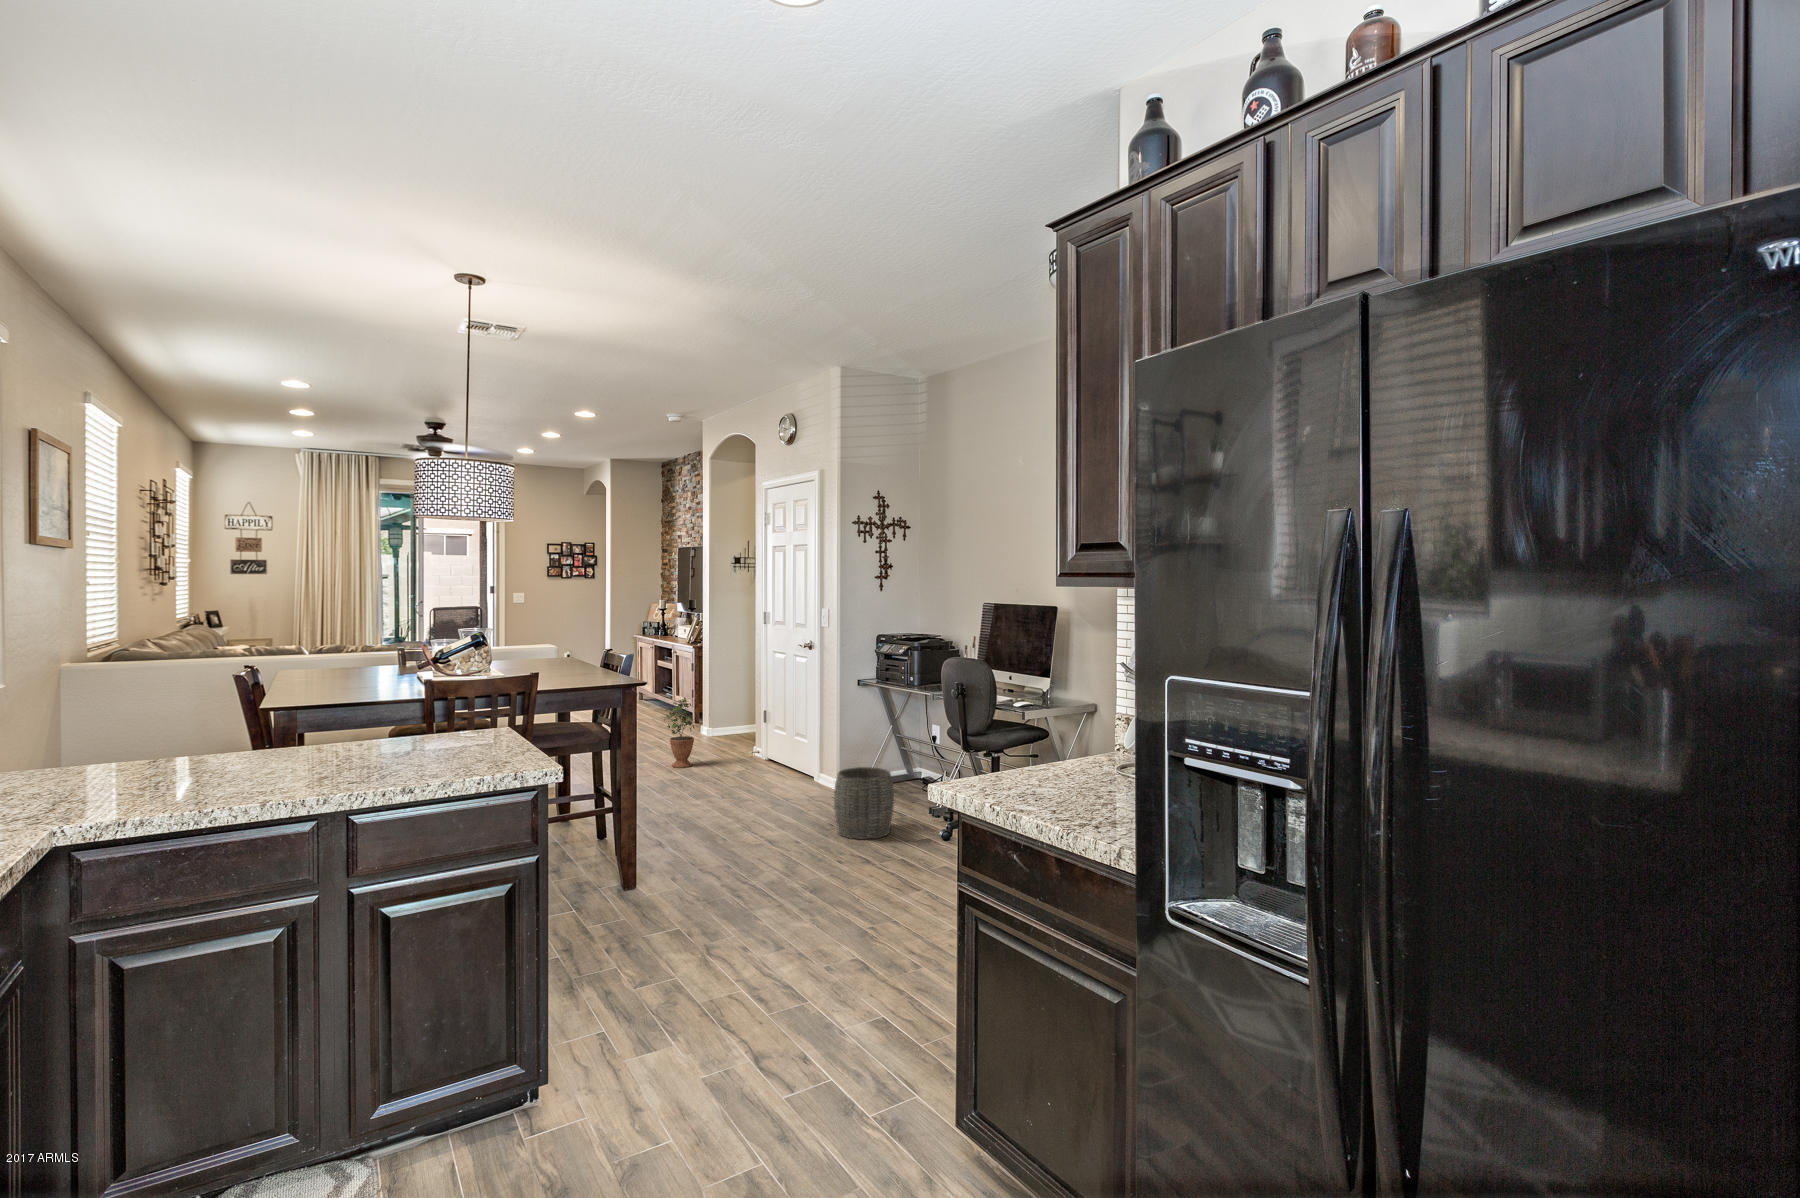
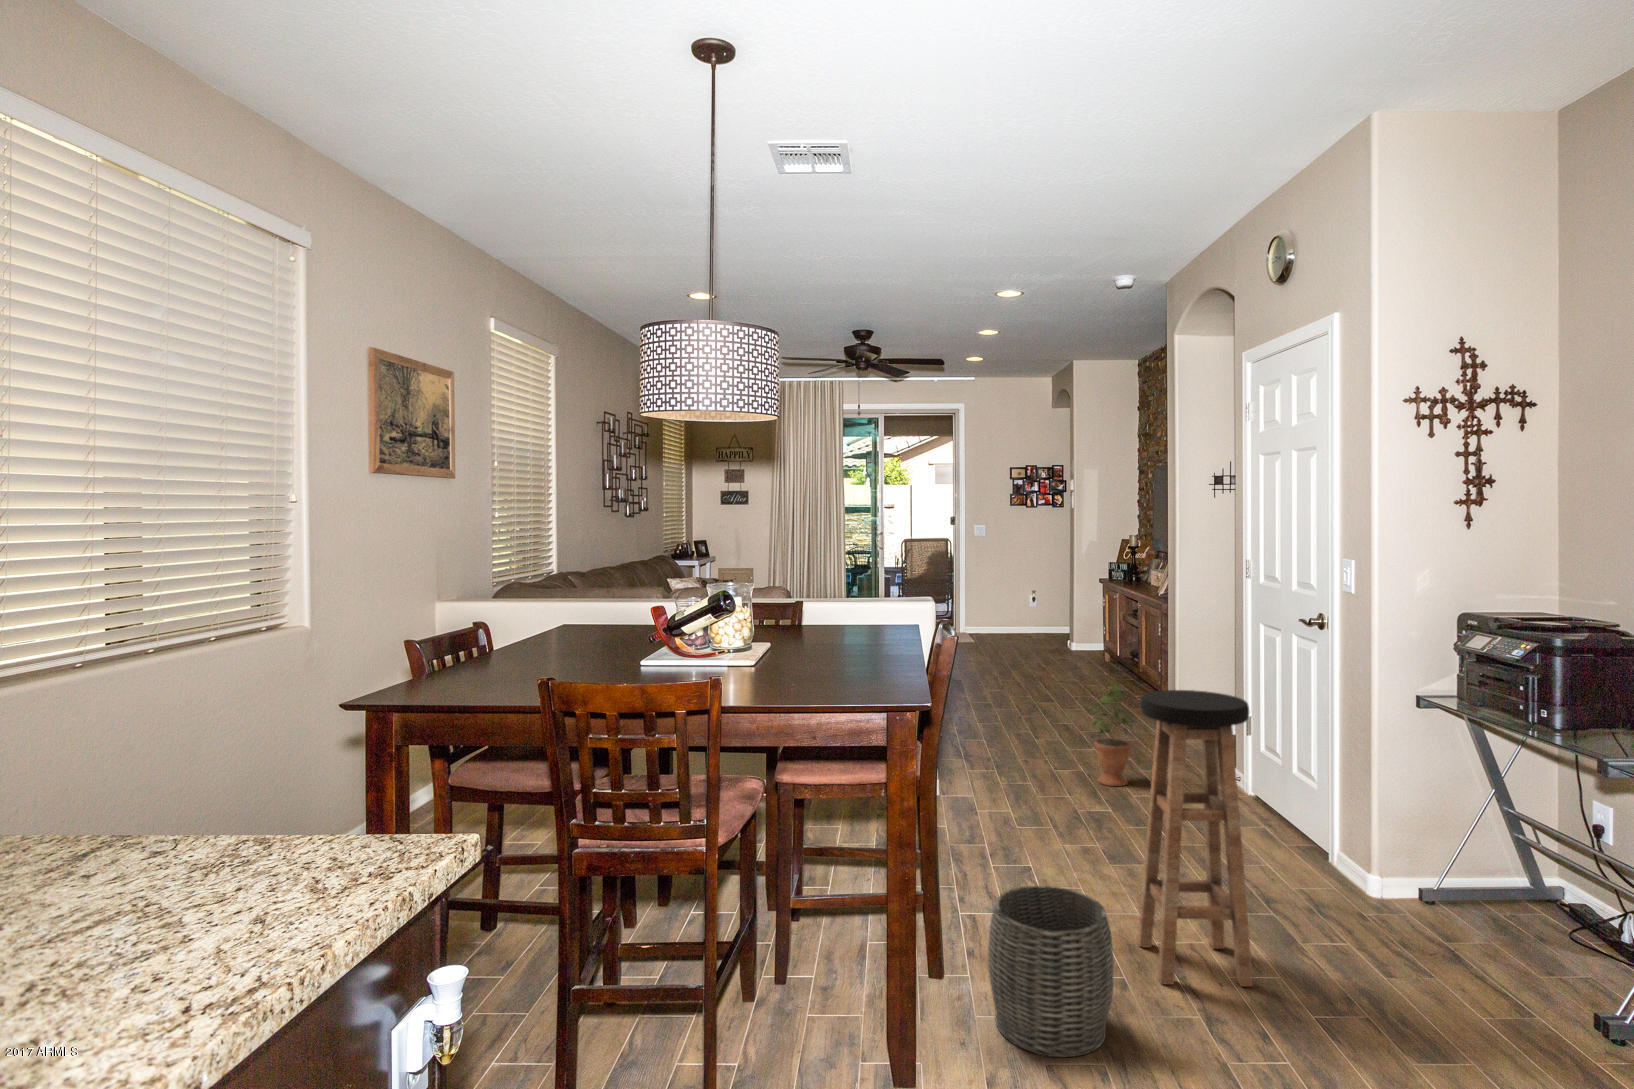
bar stool: none [735,680,800,841] -> present [1137,690,1253,987]
woven basket: present [834,767,894,839] -> present [988,886,1113,1057]

